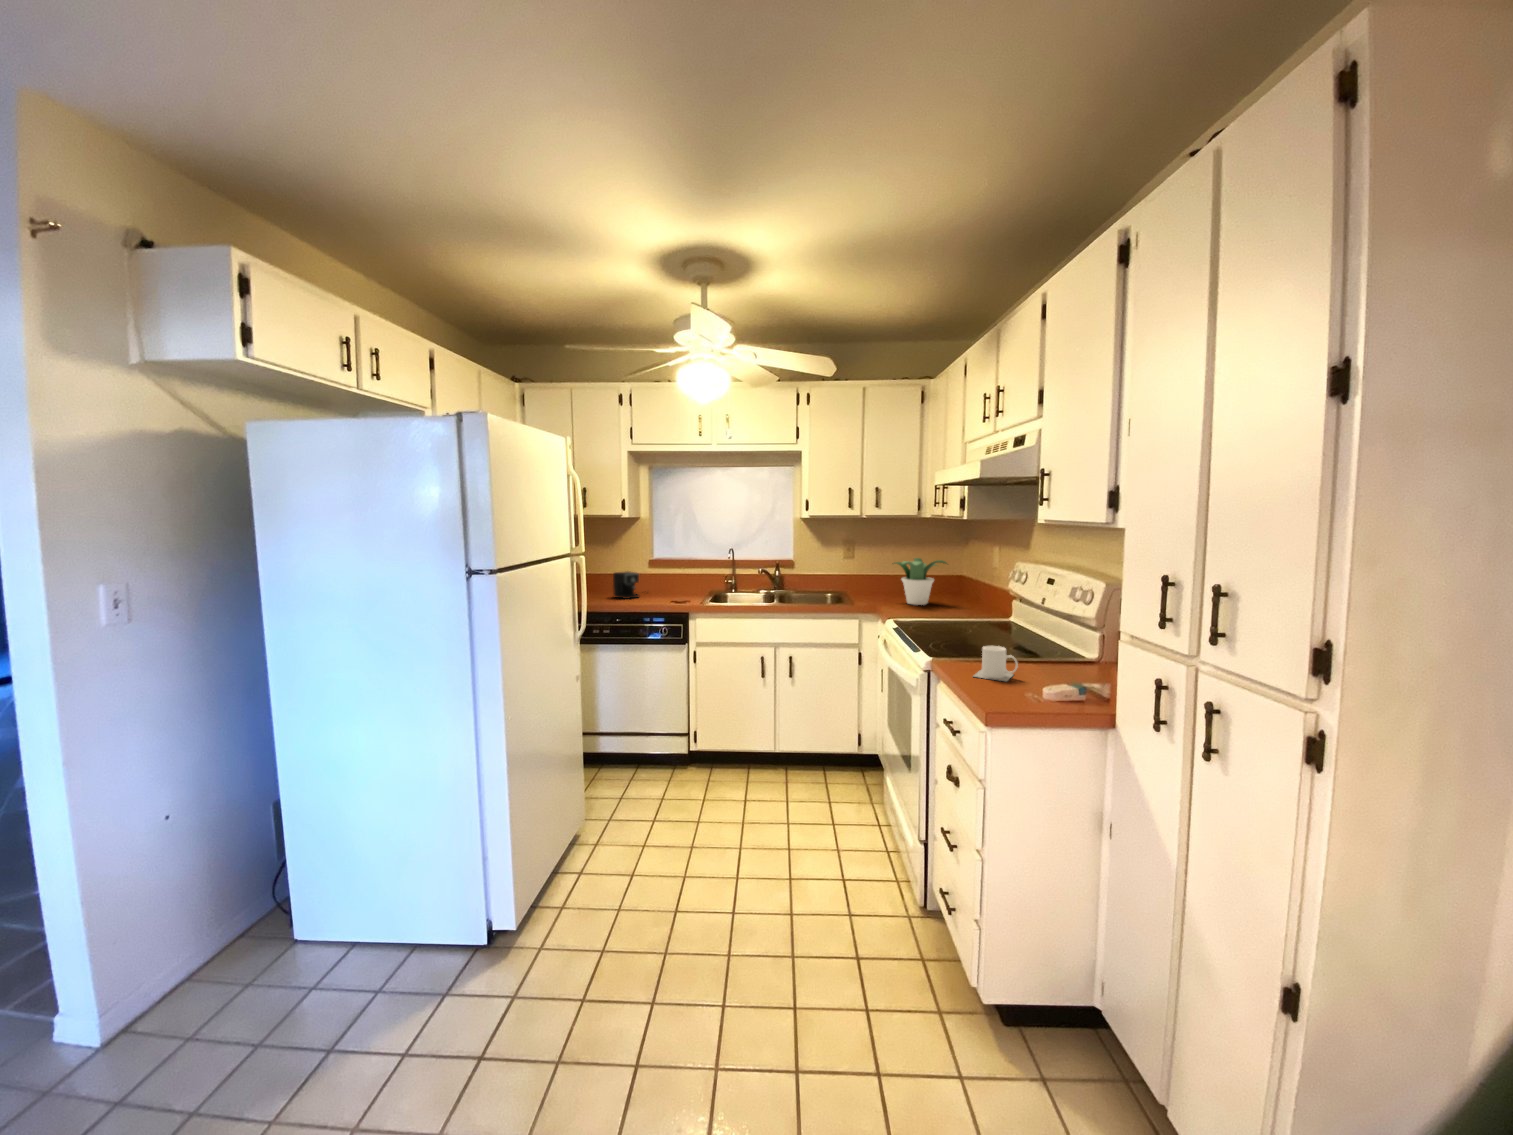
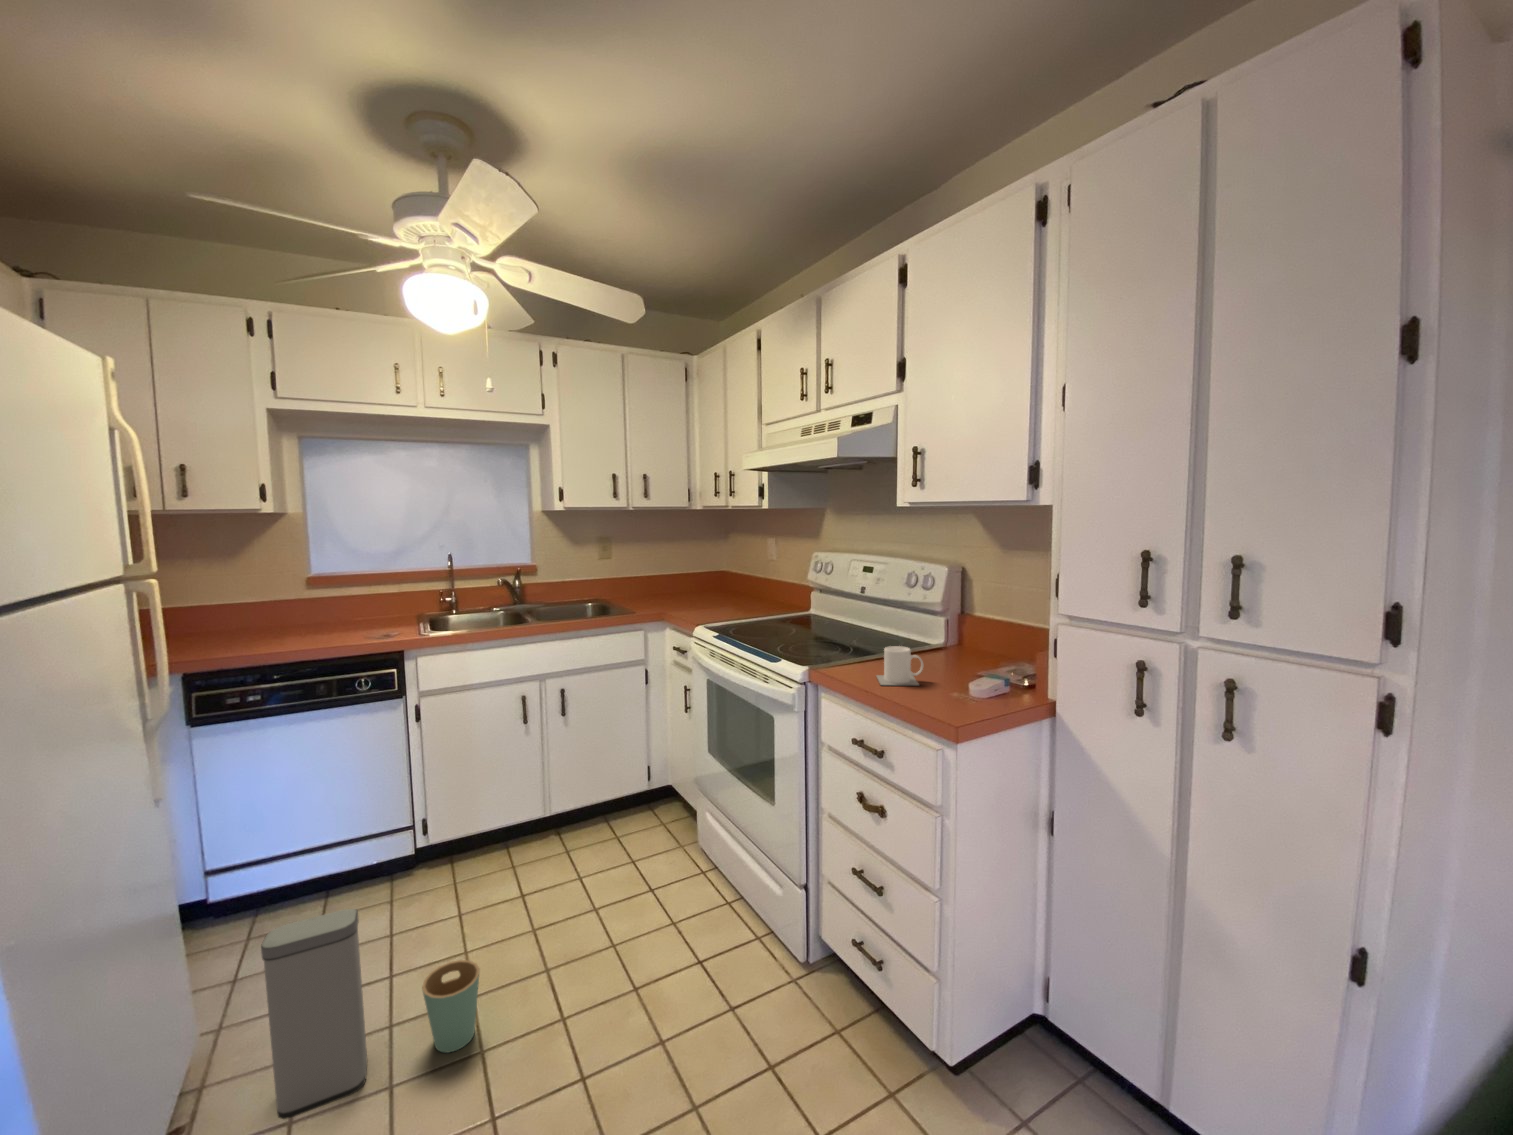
potted plant: present [895,558,947,605] -> none [668,555,735,609]
coffee maker: present [613,572,639,599] -> none [246,596,309,639]
trash can: none [575,762,689,871] -> present [261,909,480,1119]

